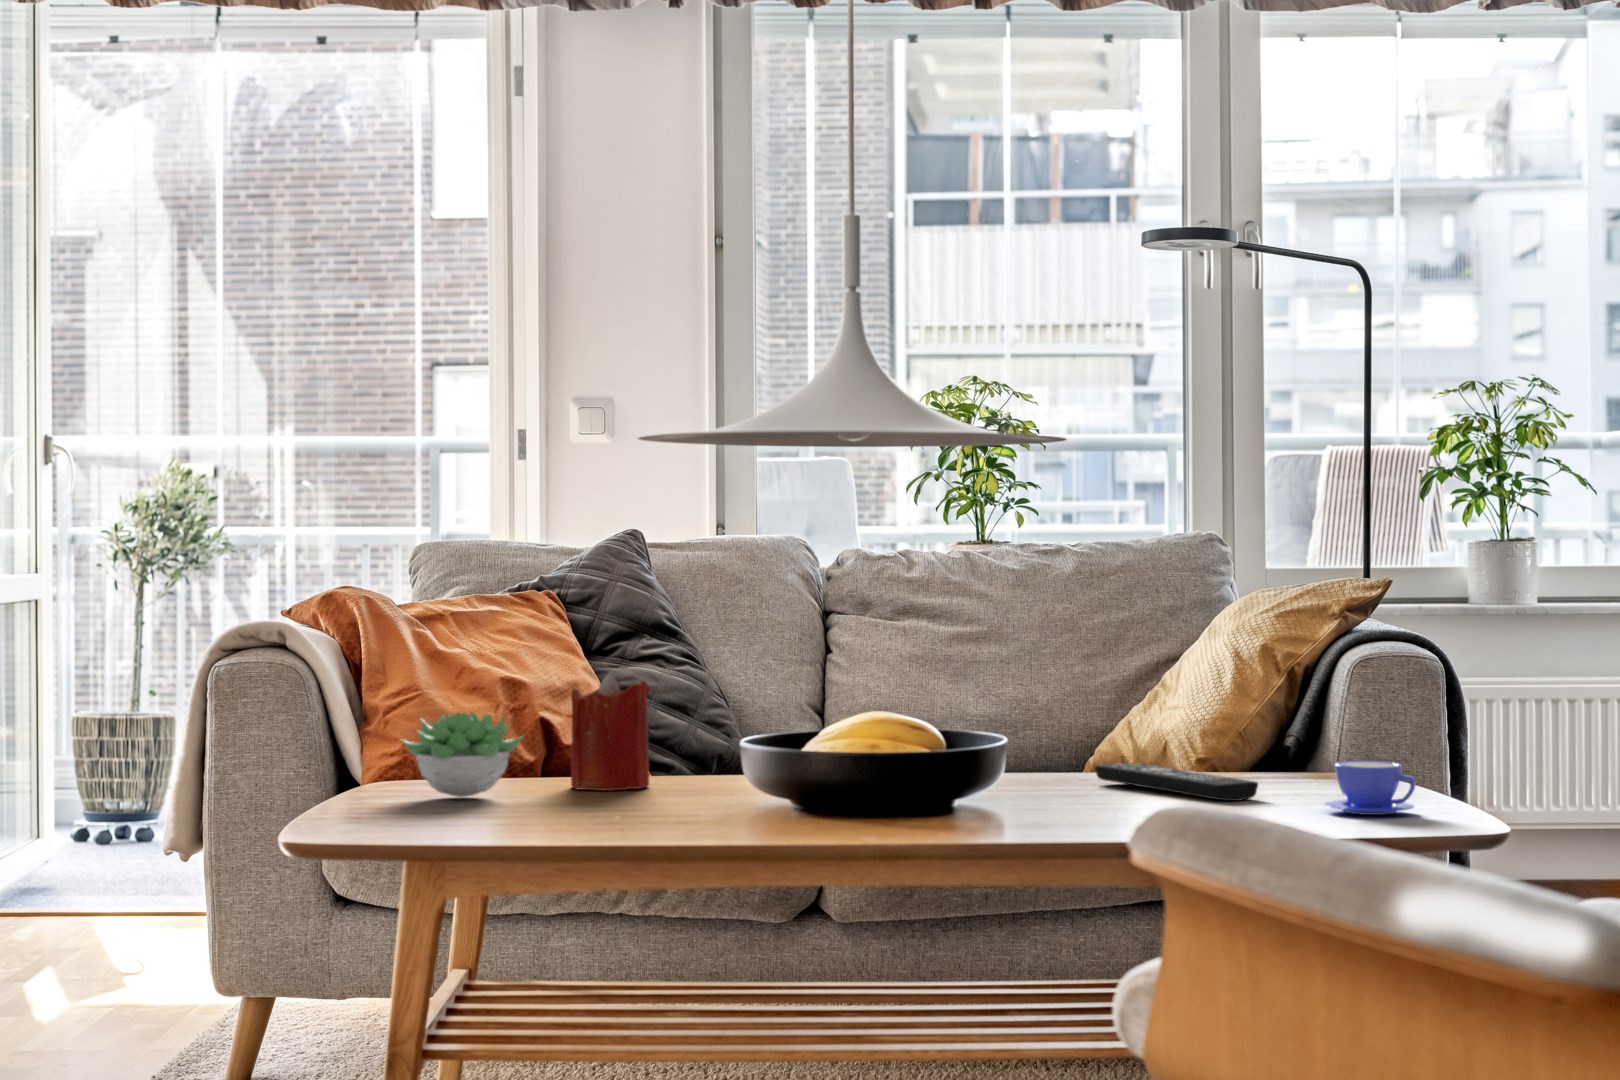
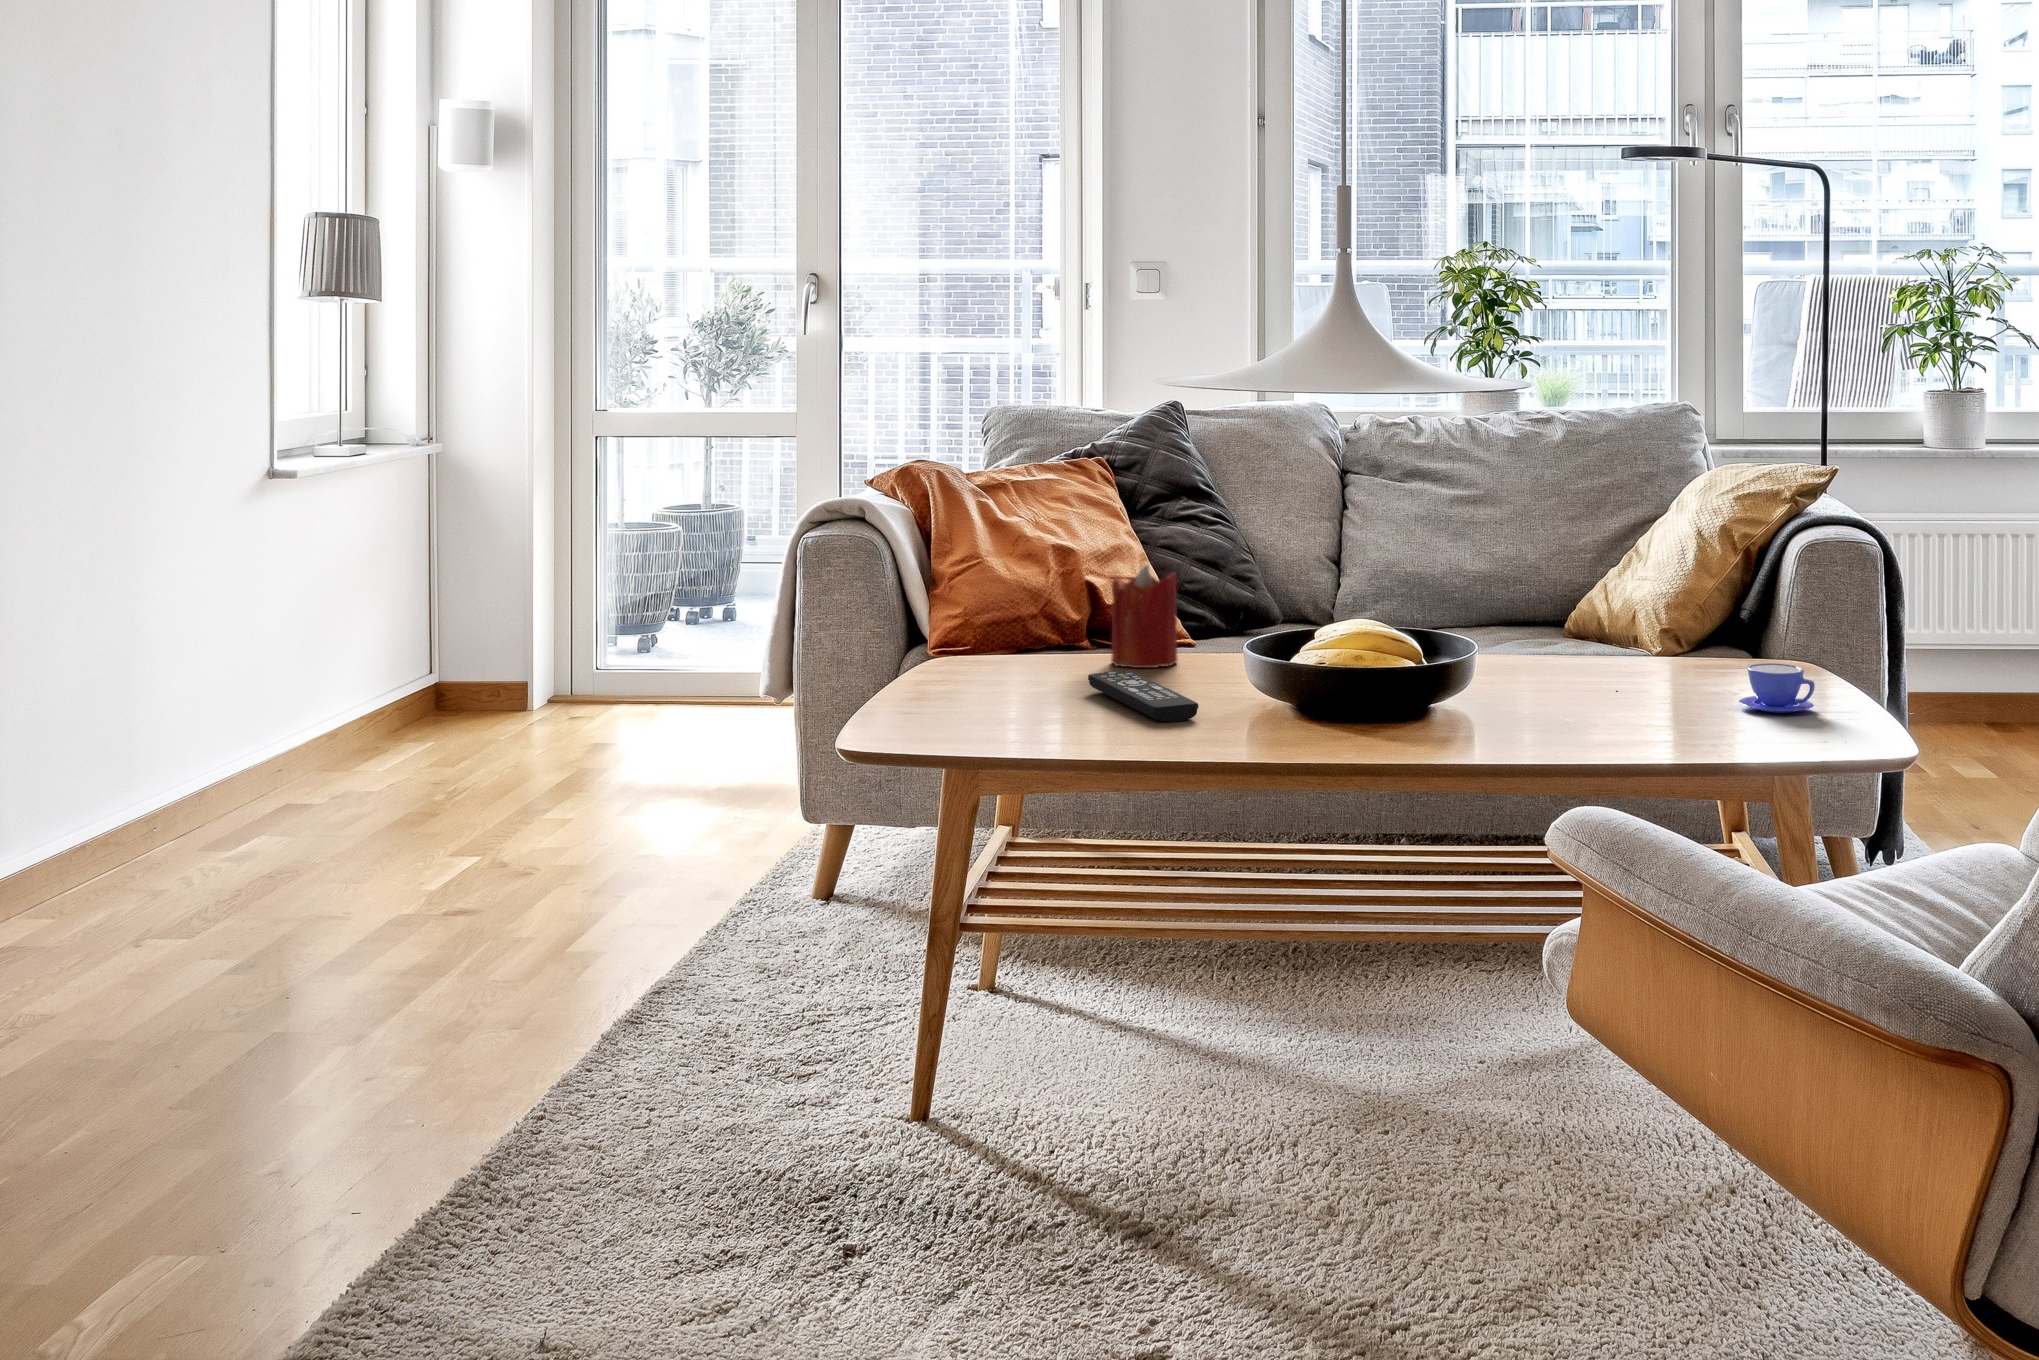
succulent plant: present [402,713,523,797] -> none [970,603,1073,675]
remote control: present [1095,763,1258,801] -> present [1088,671,1198,722]

